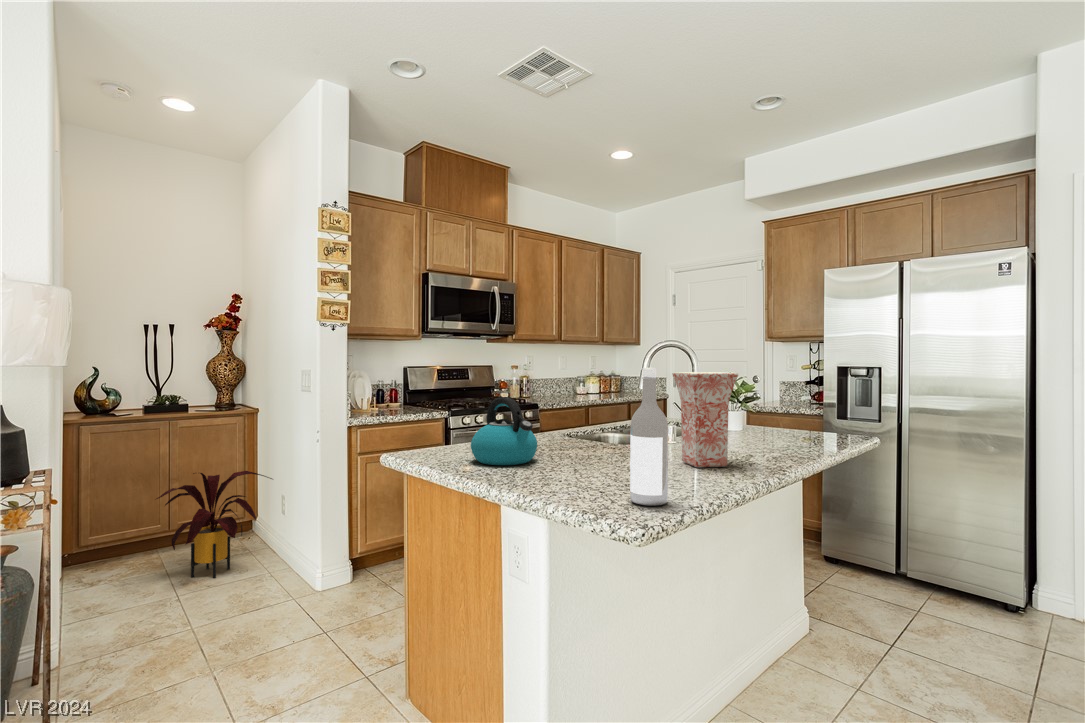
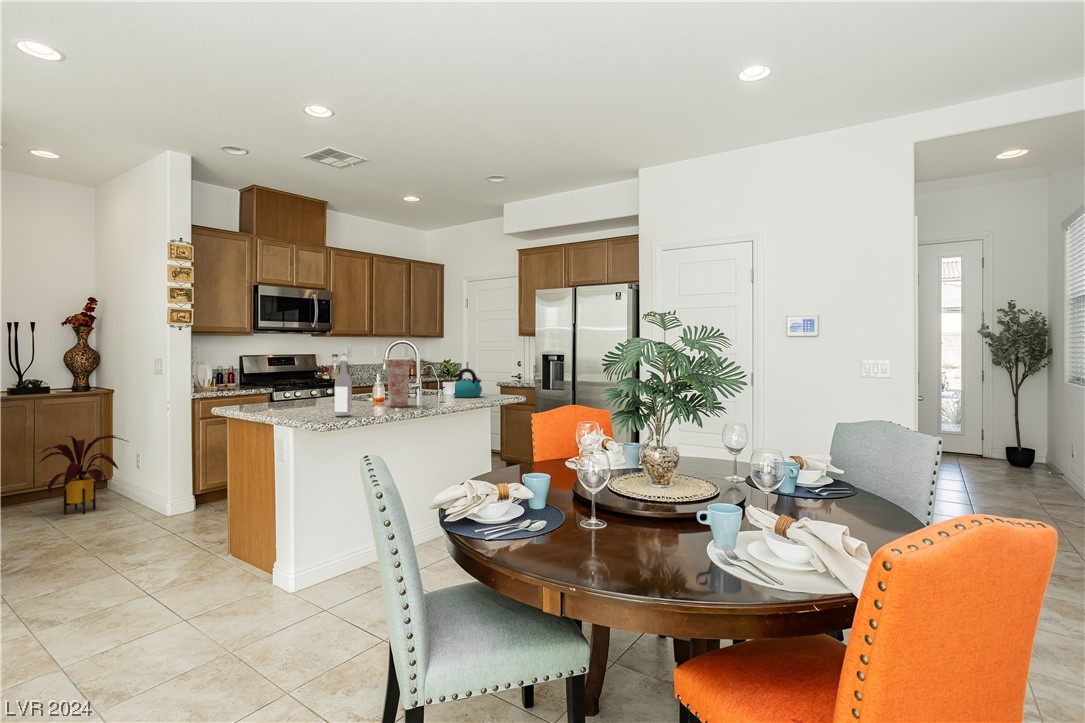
kettle: present [471,397,537,465] -> present [454,369,482,398]

